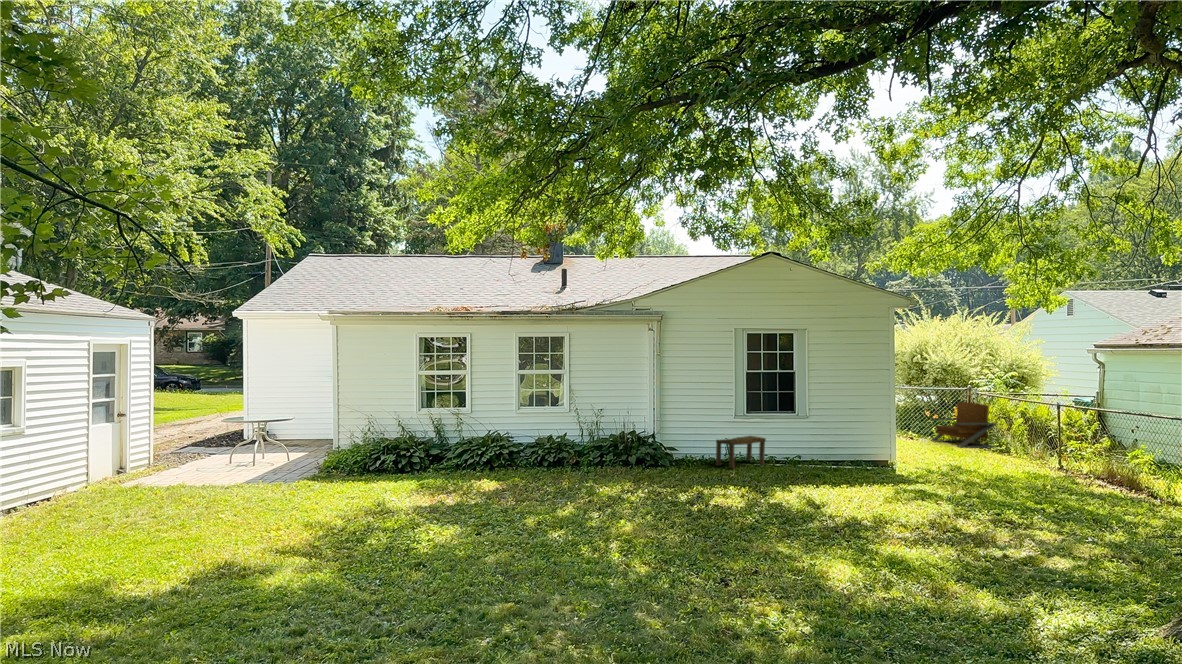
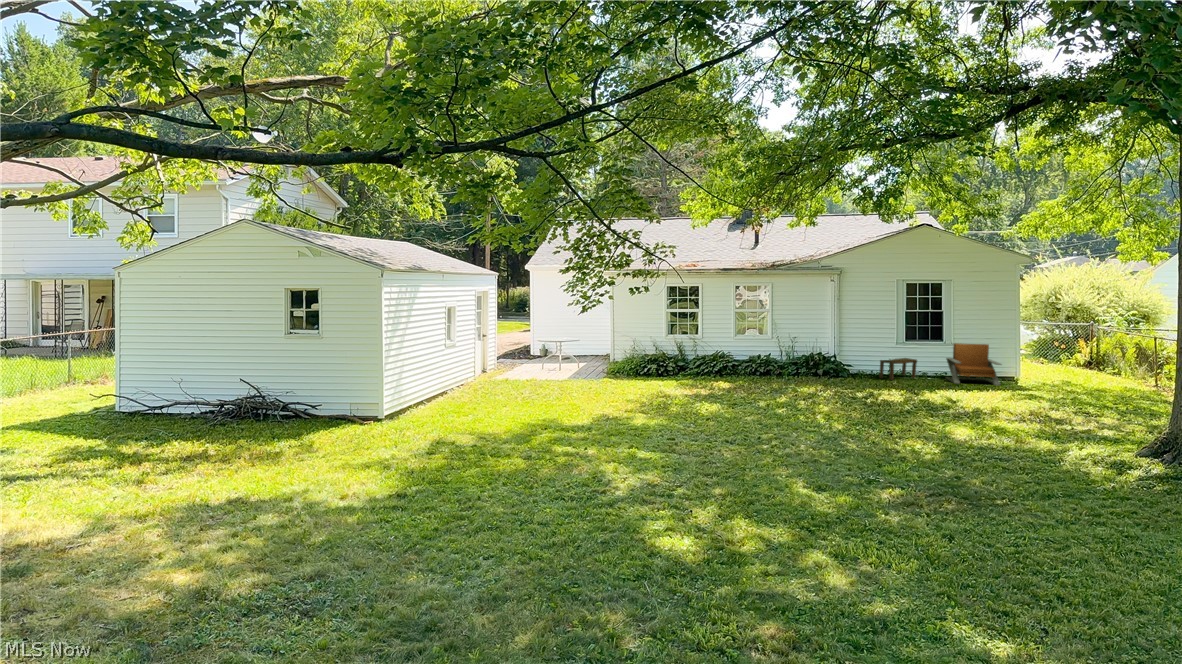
lounge chair: present [931,402,996,448] -> present [946,343,1001,385]

